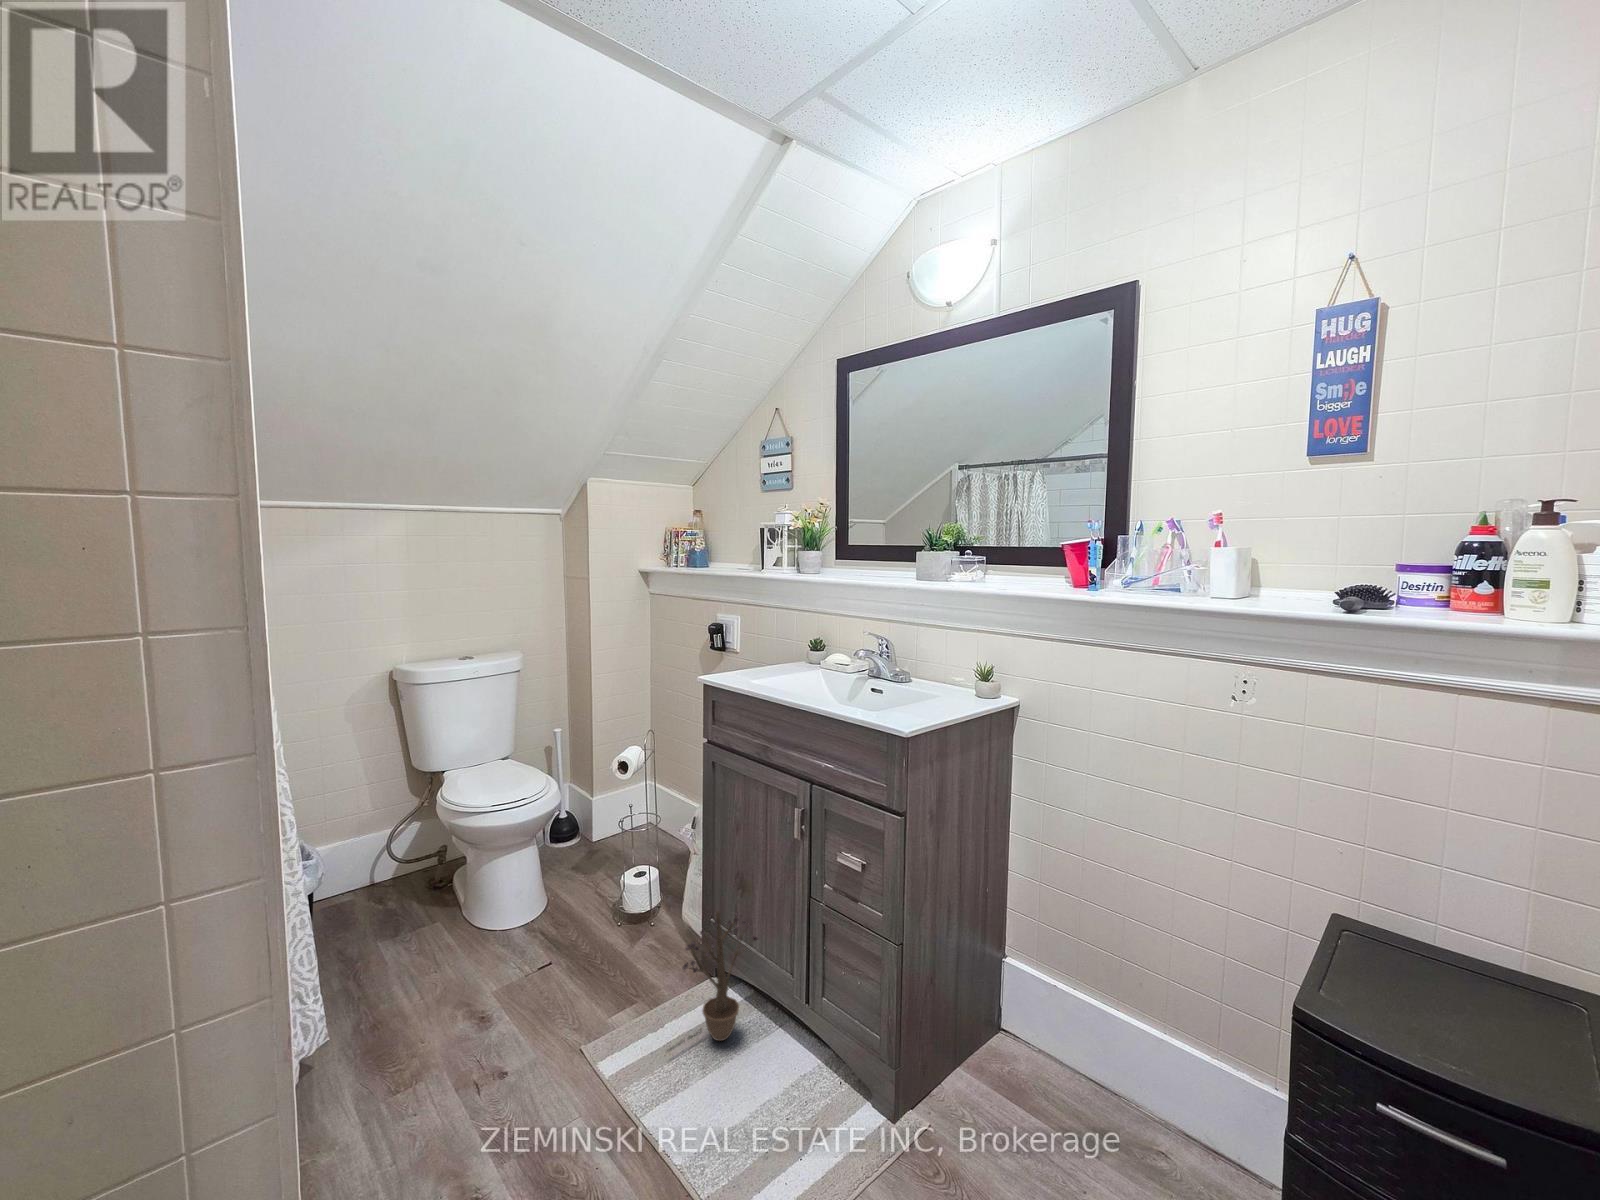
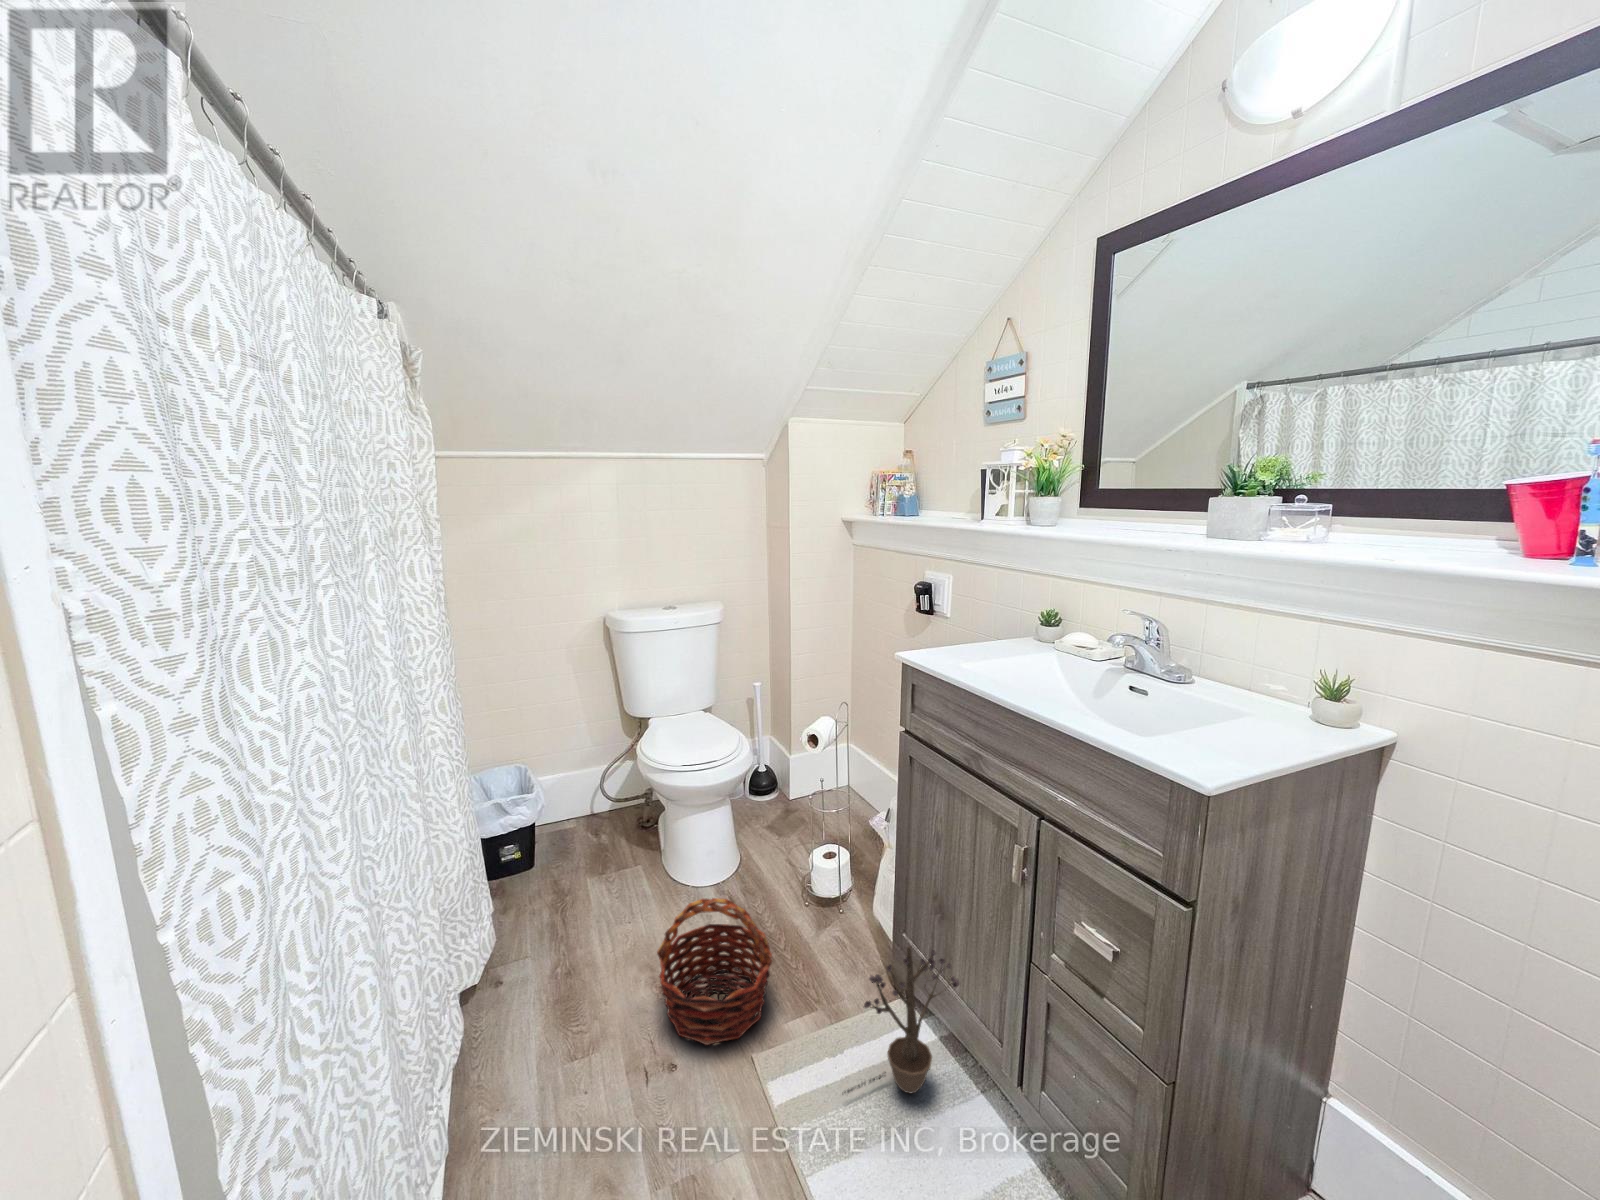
basket: none [480,910,595,1047] -> present [657,898,772,1045]

